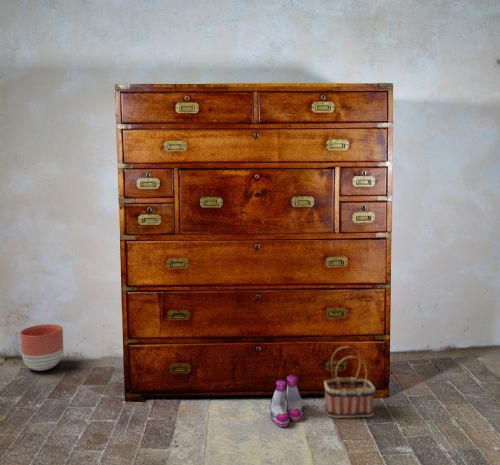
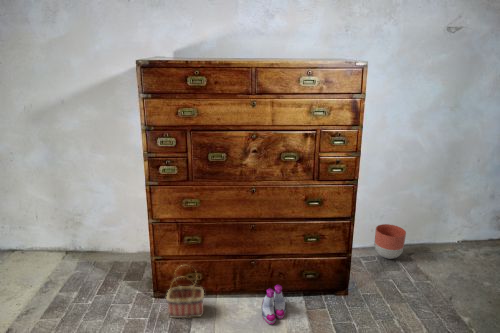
planter: present [20,324,63,371] -> present [375,224,406,259]
basket: present [324,347,375,418] -> present [167,277,204,318]

